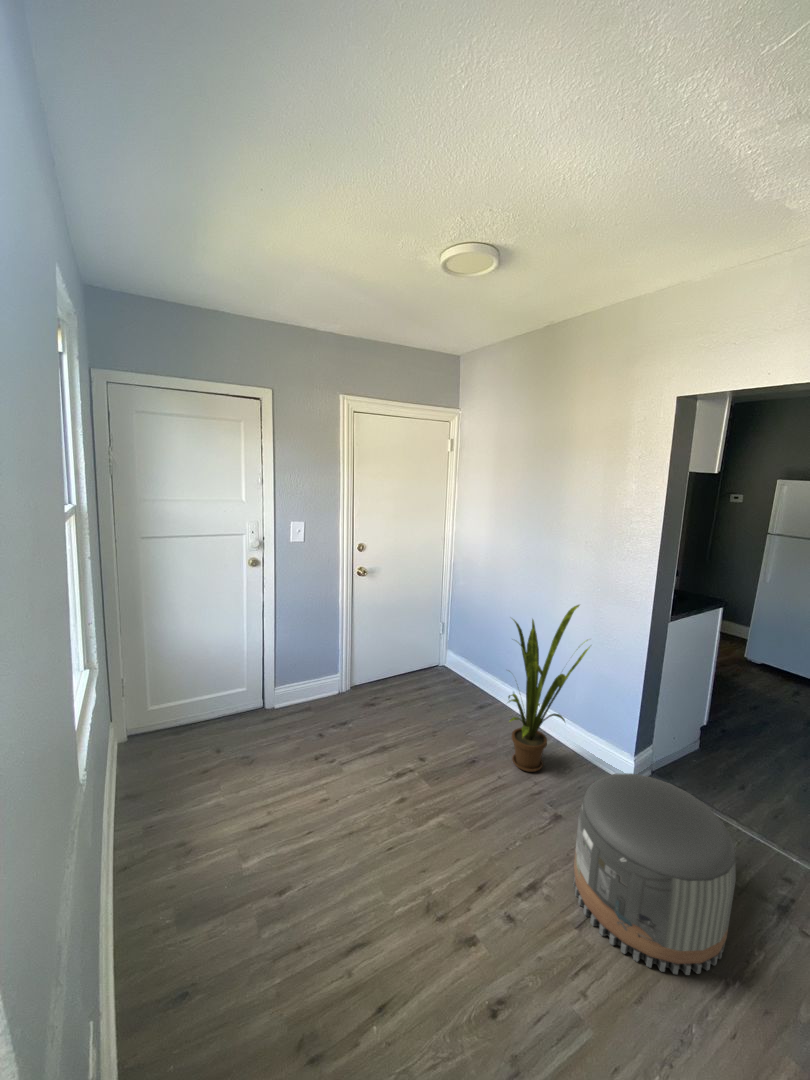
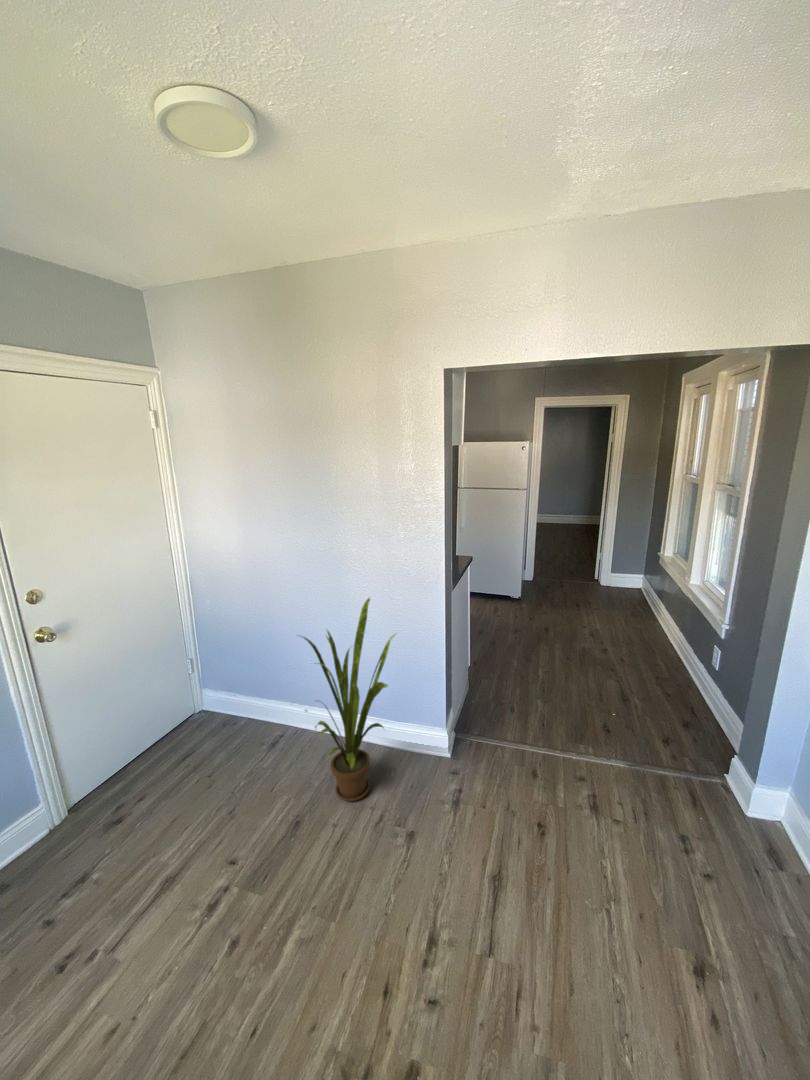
pouf: present [573,773,736,975] -> none [454,752,596,948]

